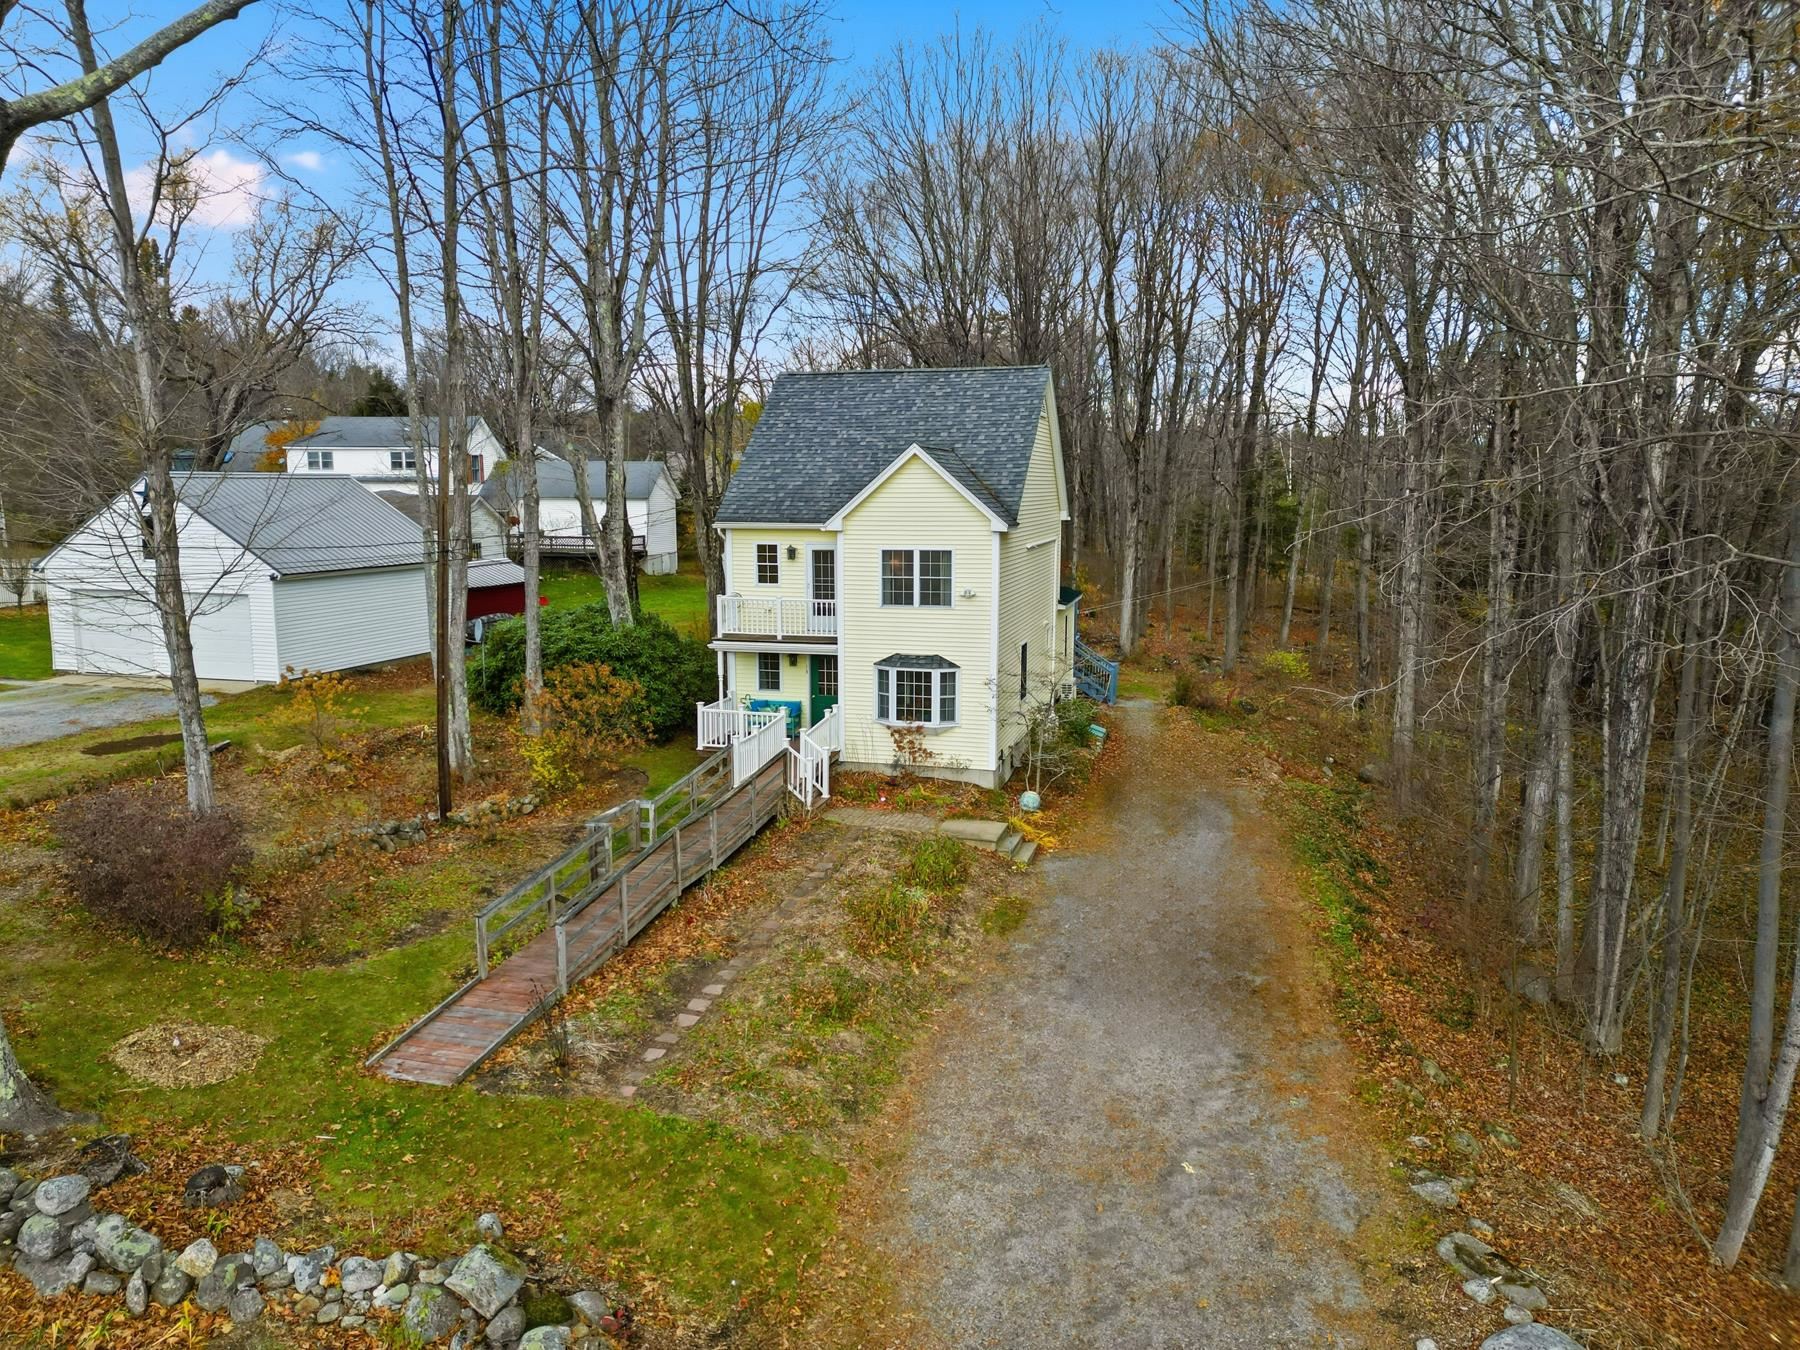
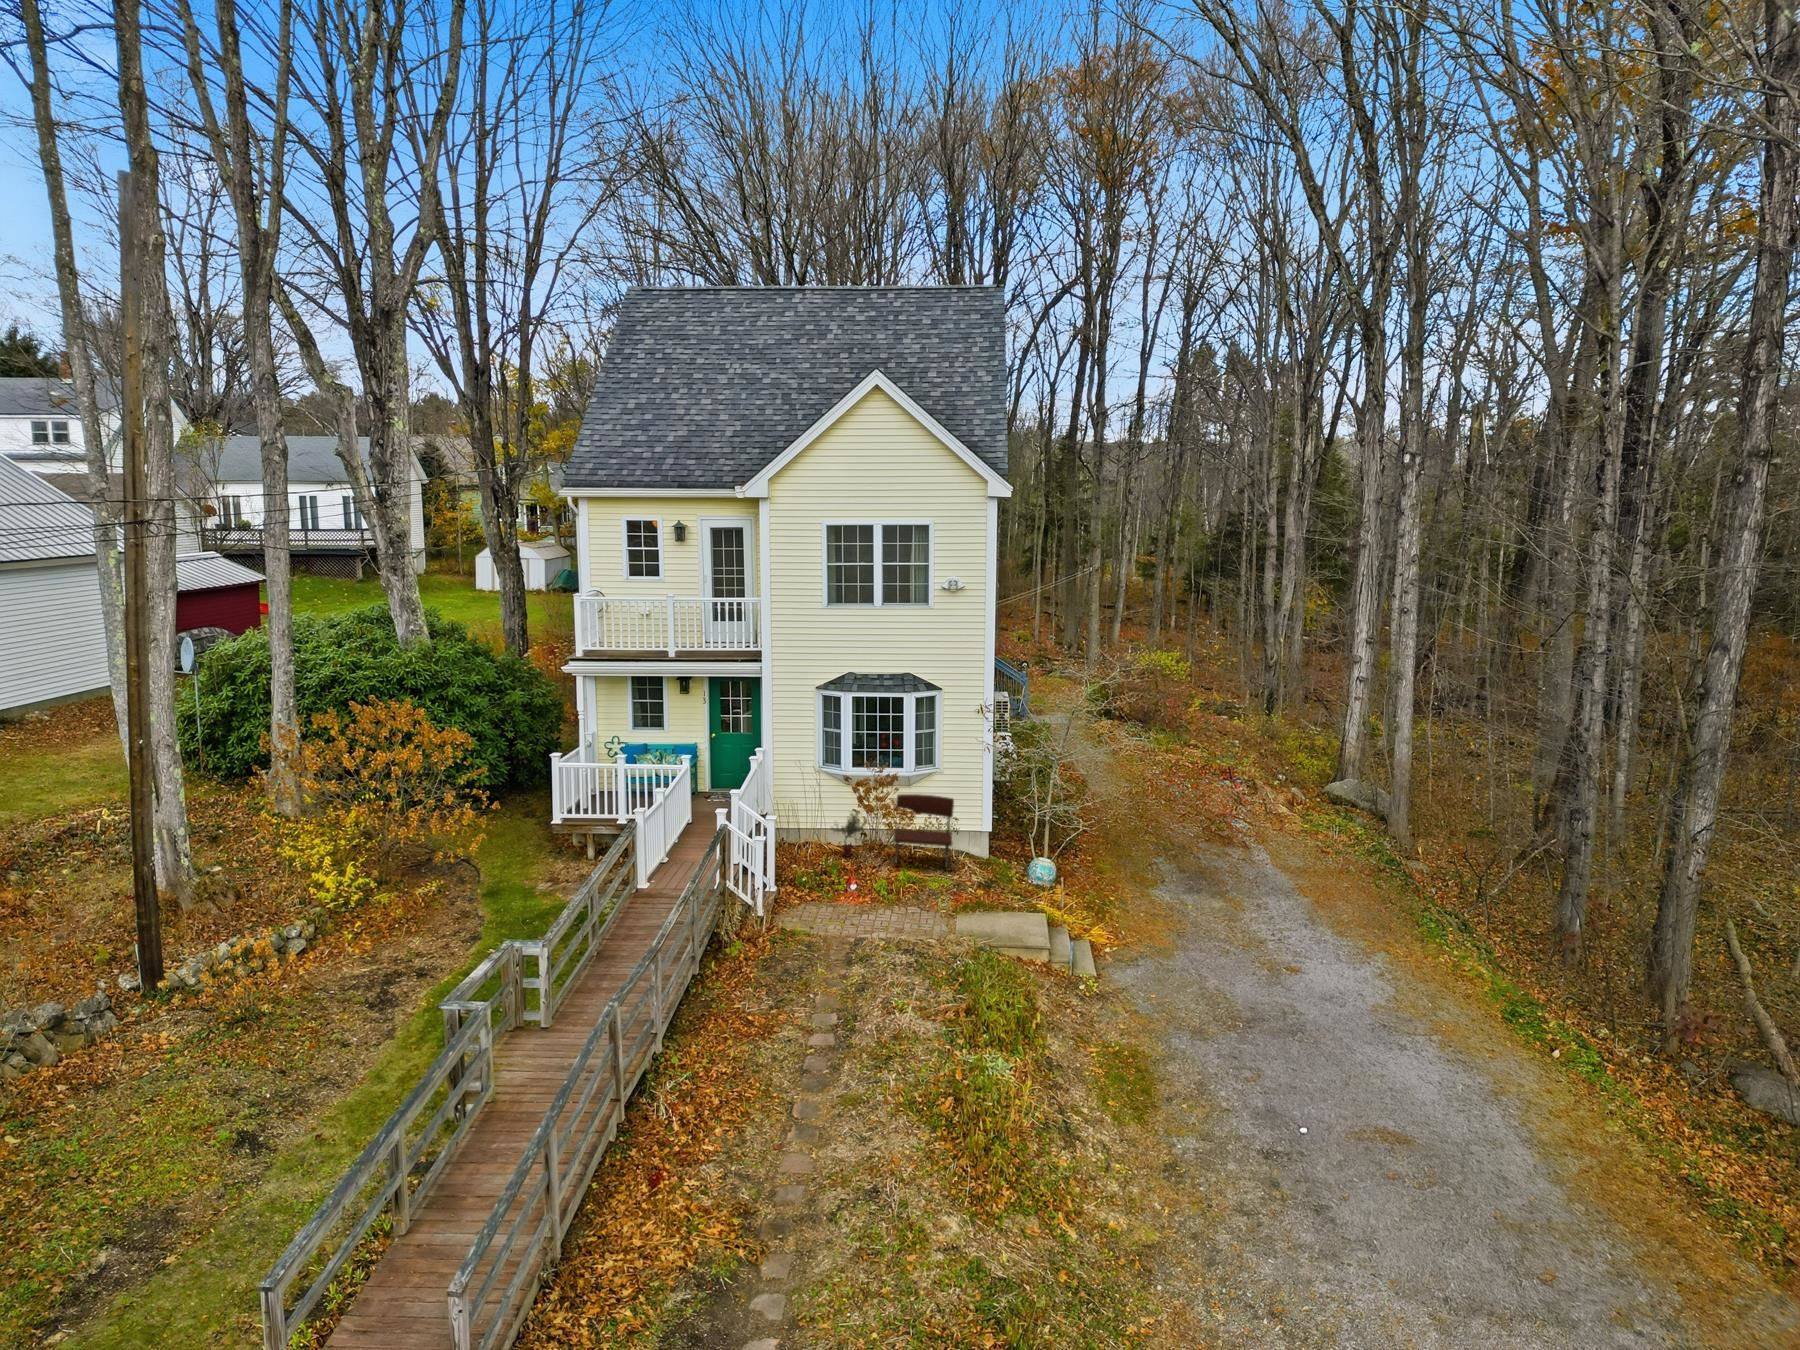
bench: none [921,743,969,797] -> present [894,794,954,867]

